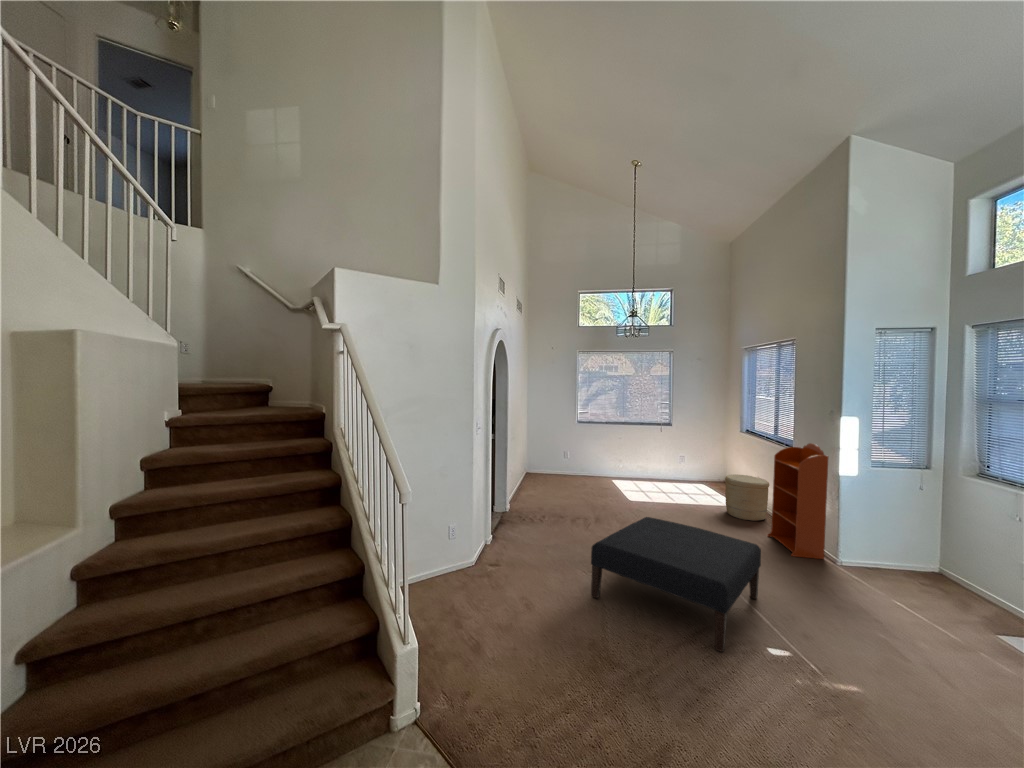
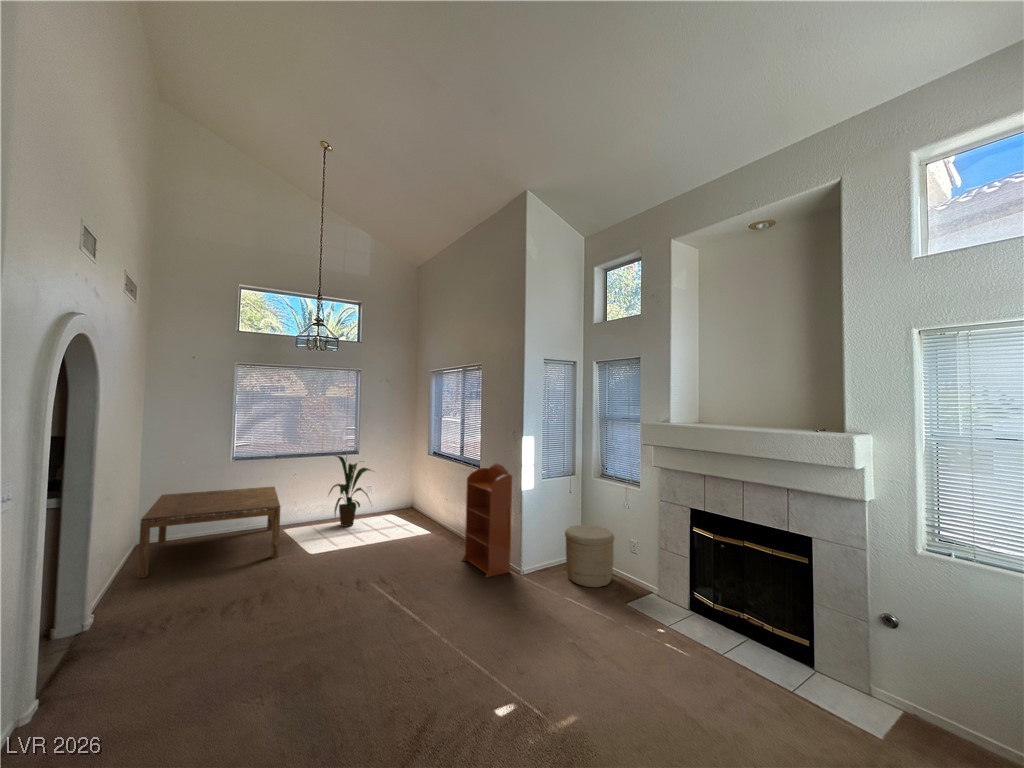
house plant: none [645,425,688,488] -> present [329,456,371,527]
coffee table: none [524,441,607,497] -> present [137,487,280,578]
woven basket: present [725,474,769,521] -> present [565,525,614,587]
ottoman: present [591,517,761,652] -> none [274,583,474,743]

